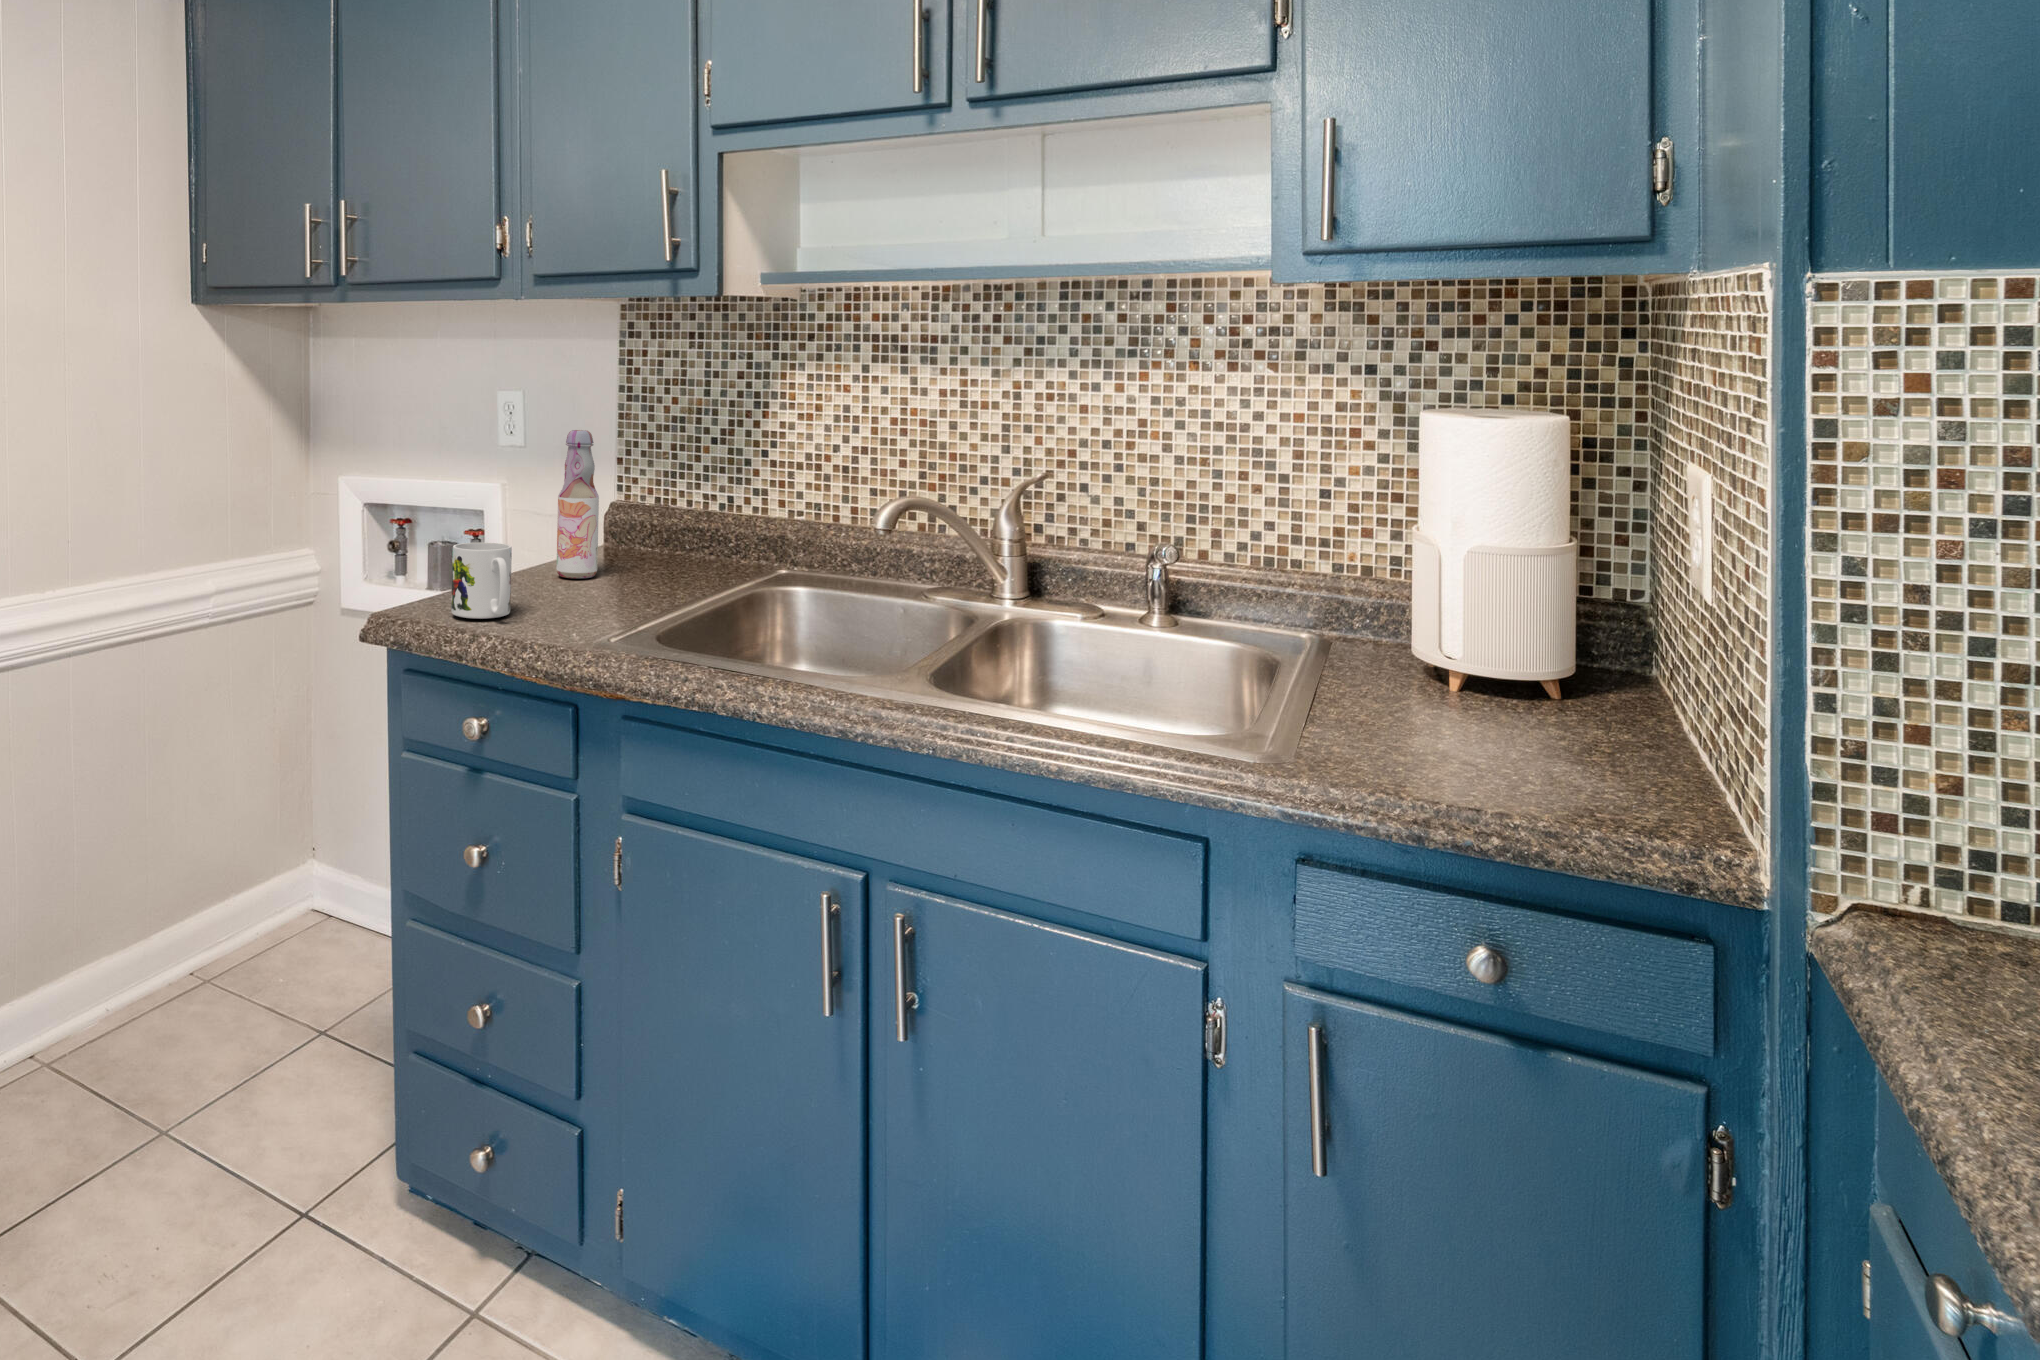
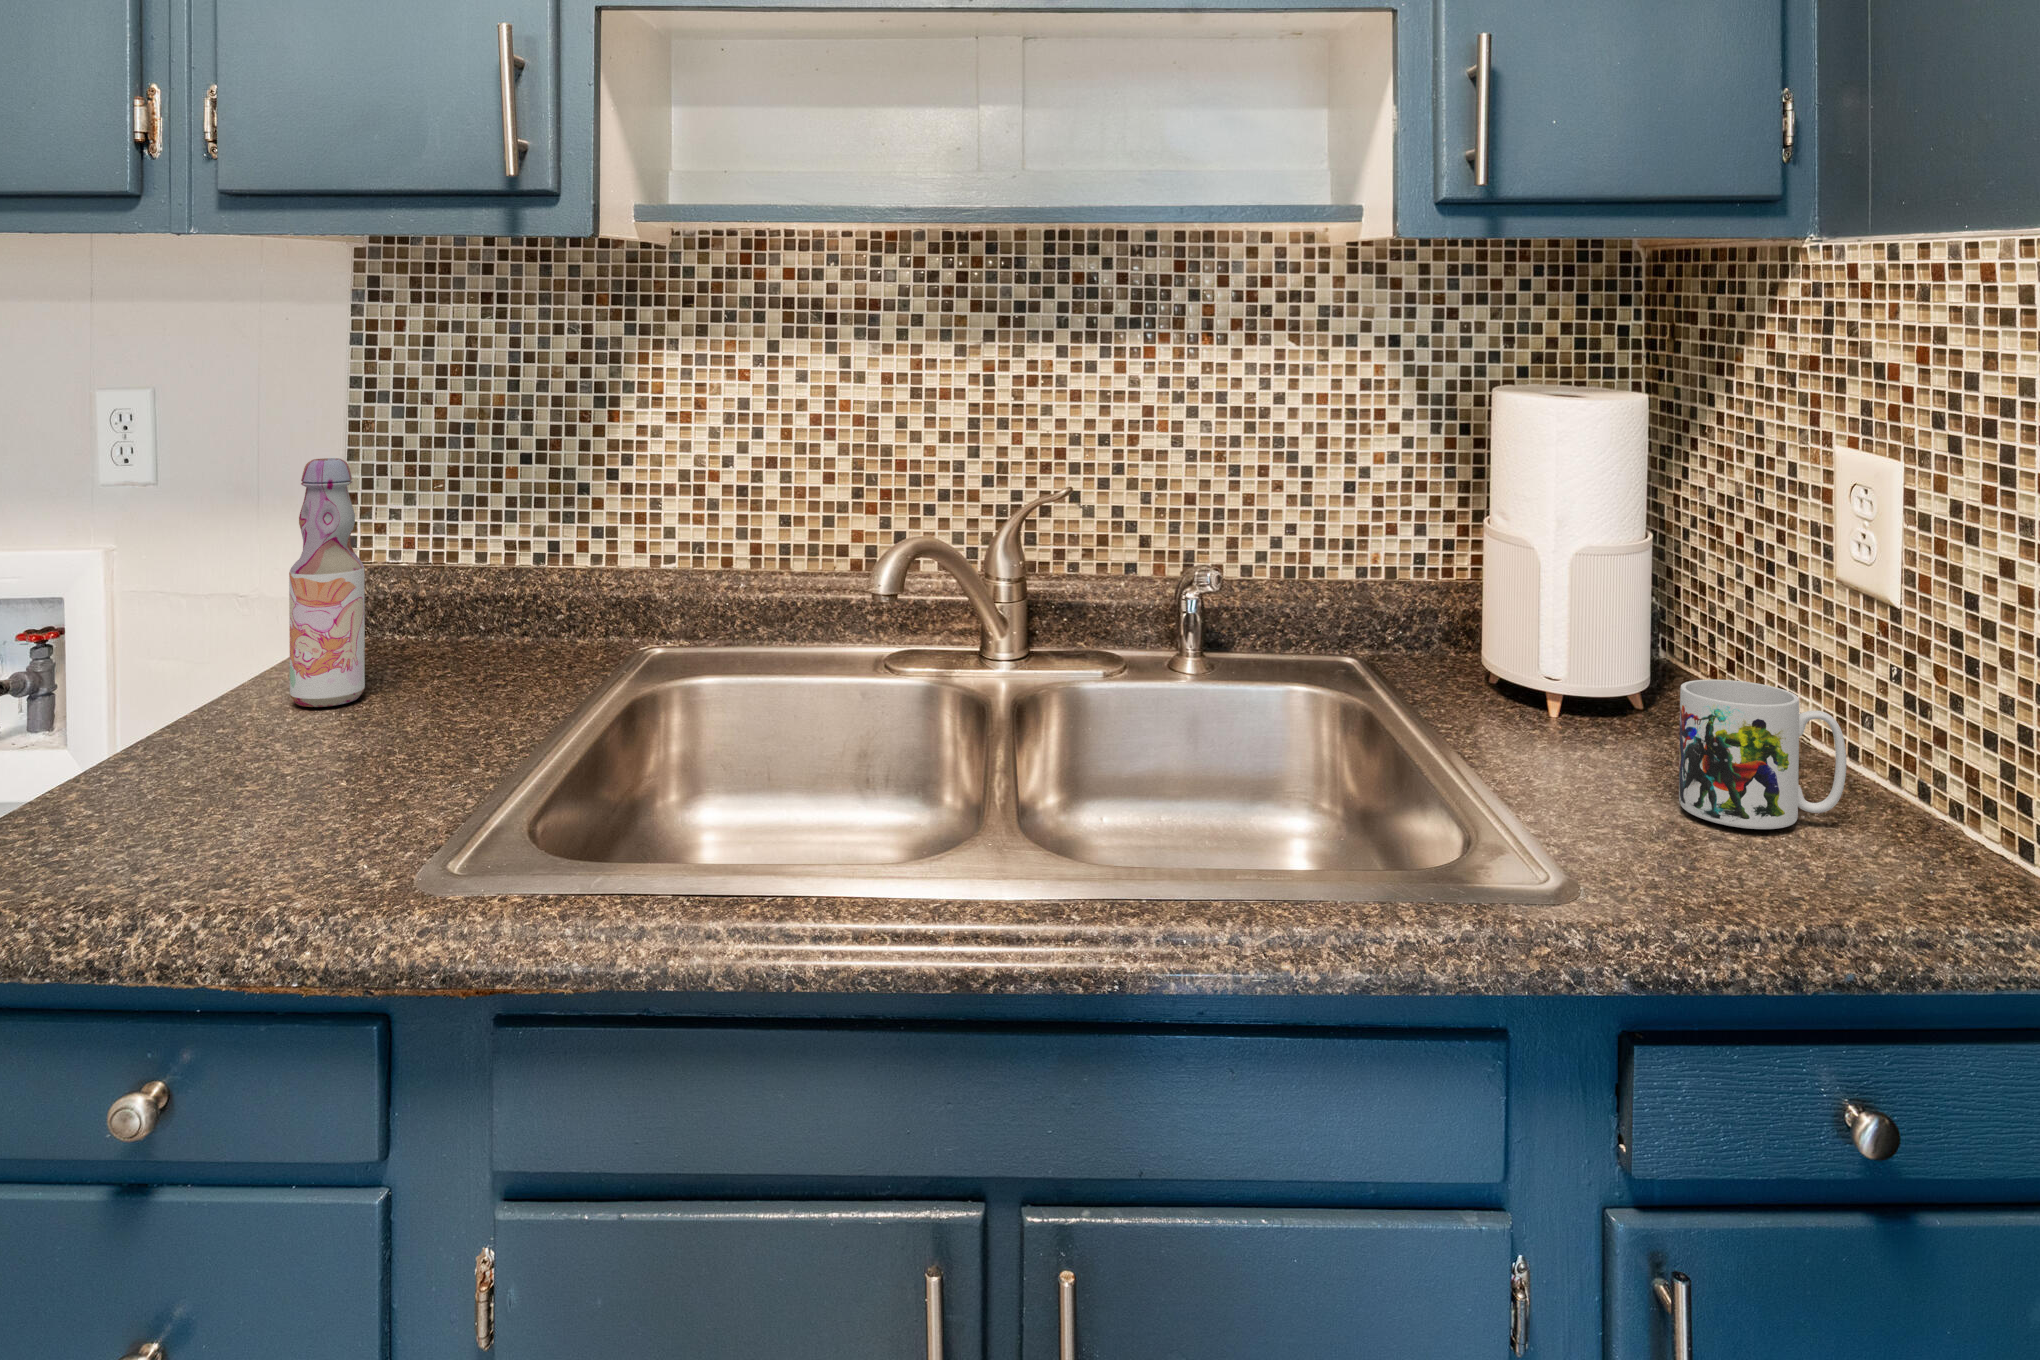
mug: present [451,542,512,619] -> present [1679,679,1846,829]

